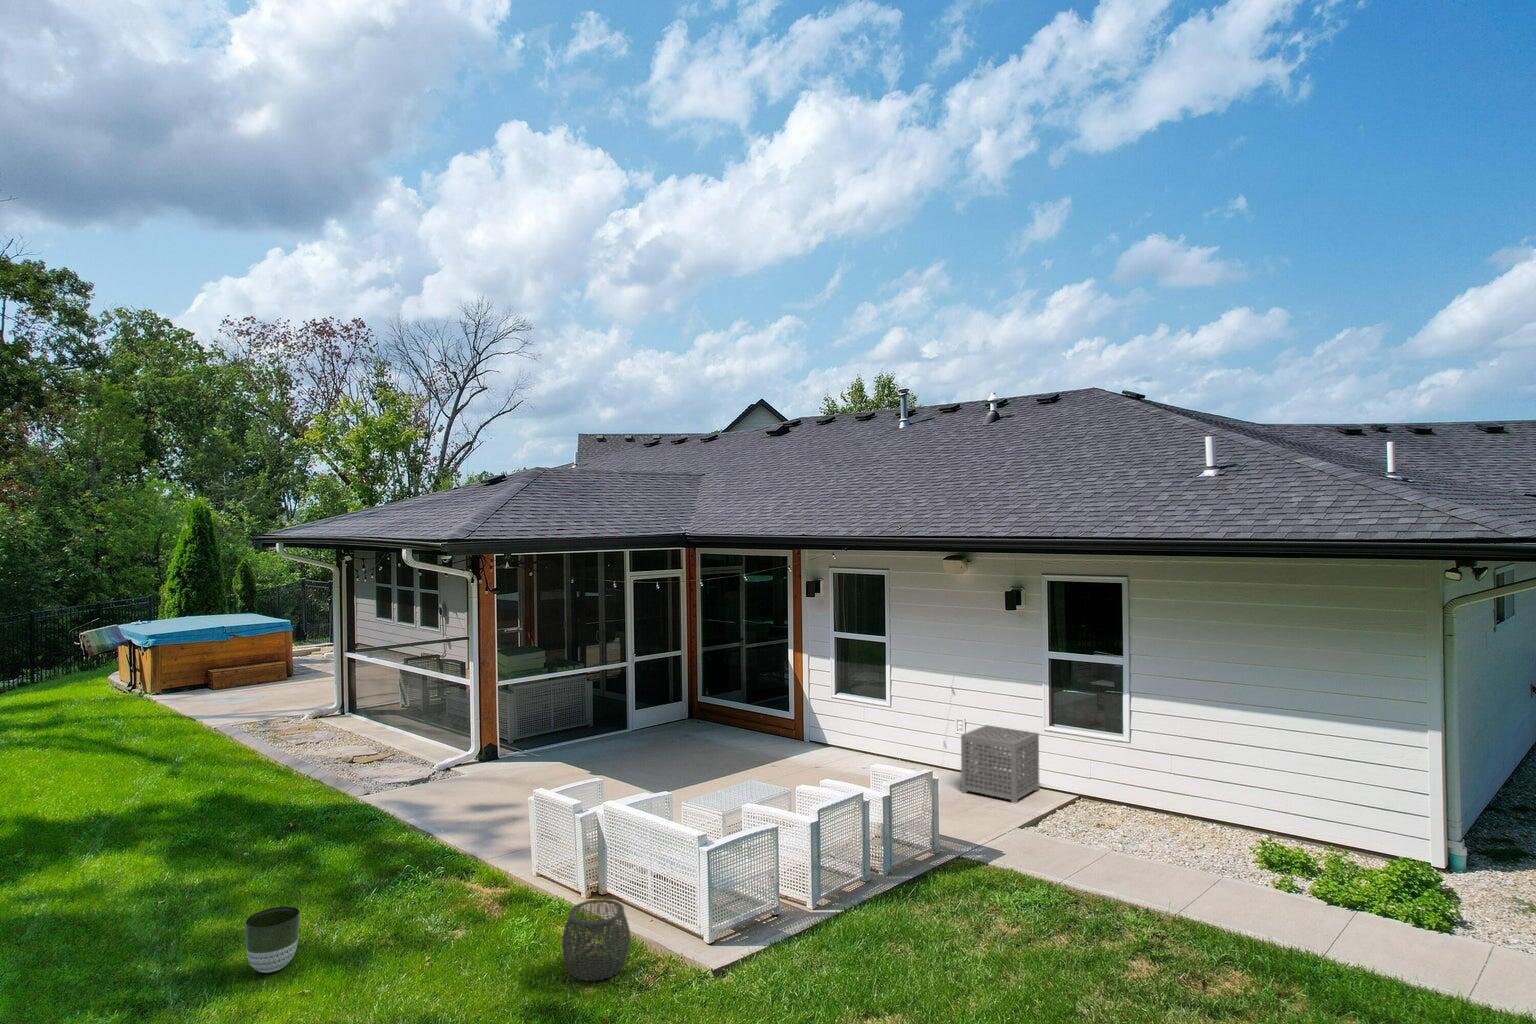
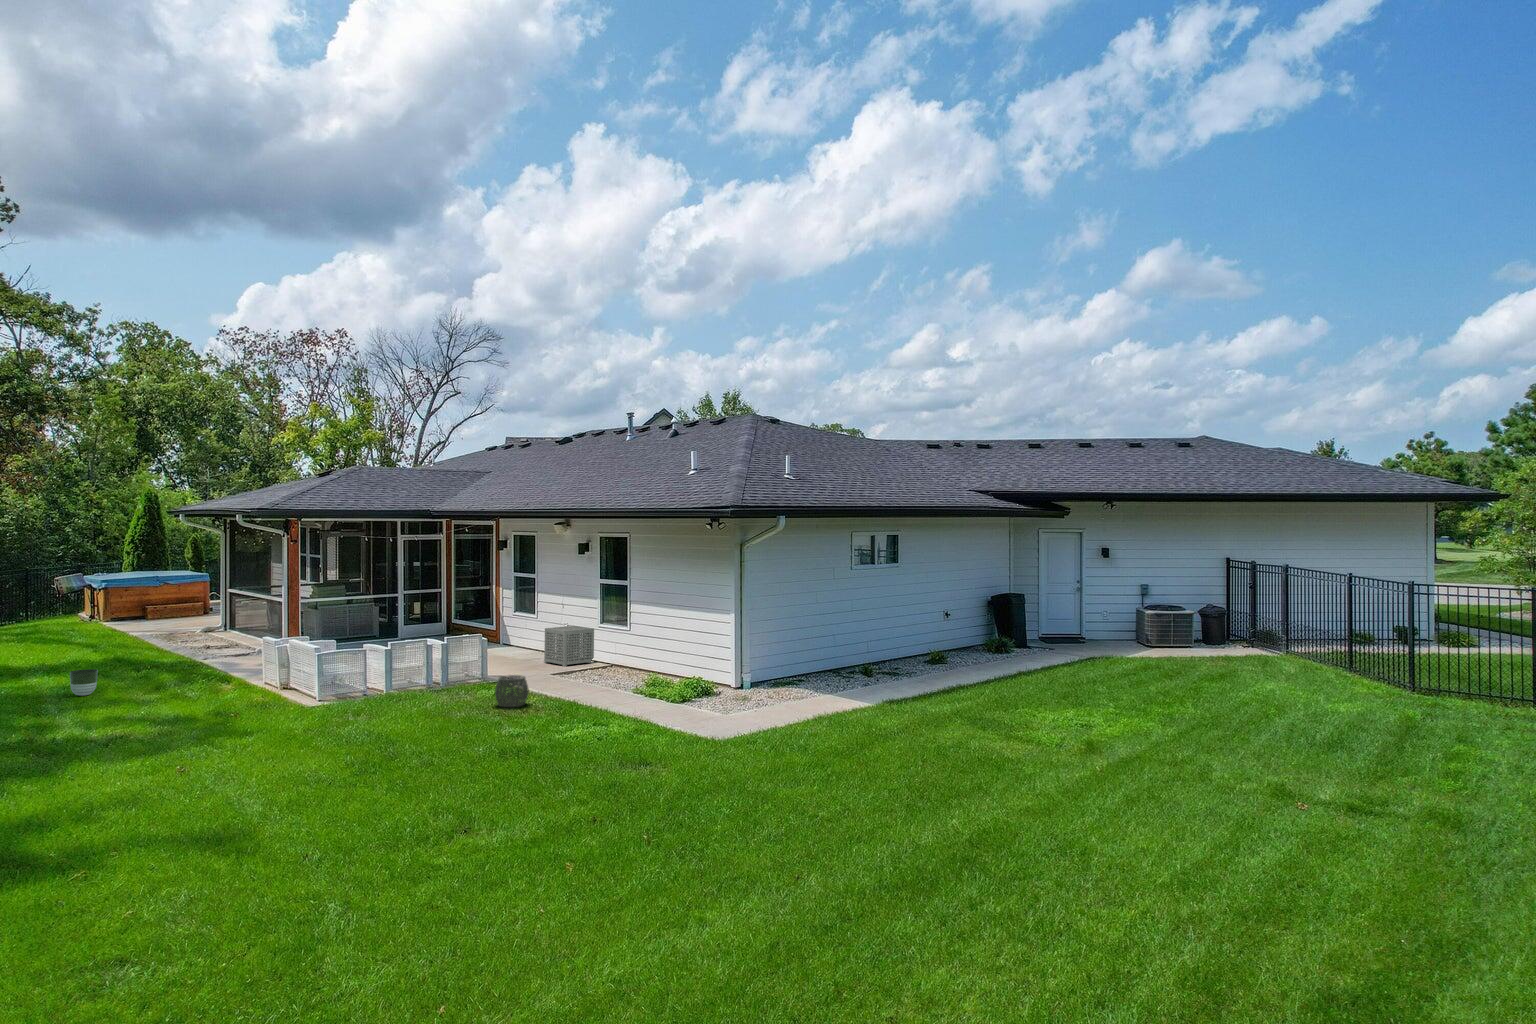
woven basket: present [562,899,630,981] -> present [495,675,529,707]

